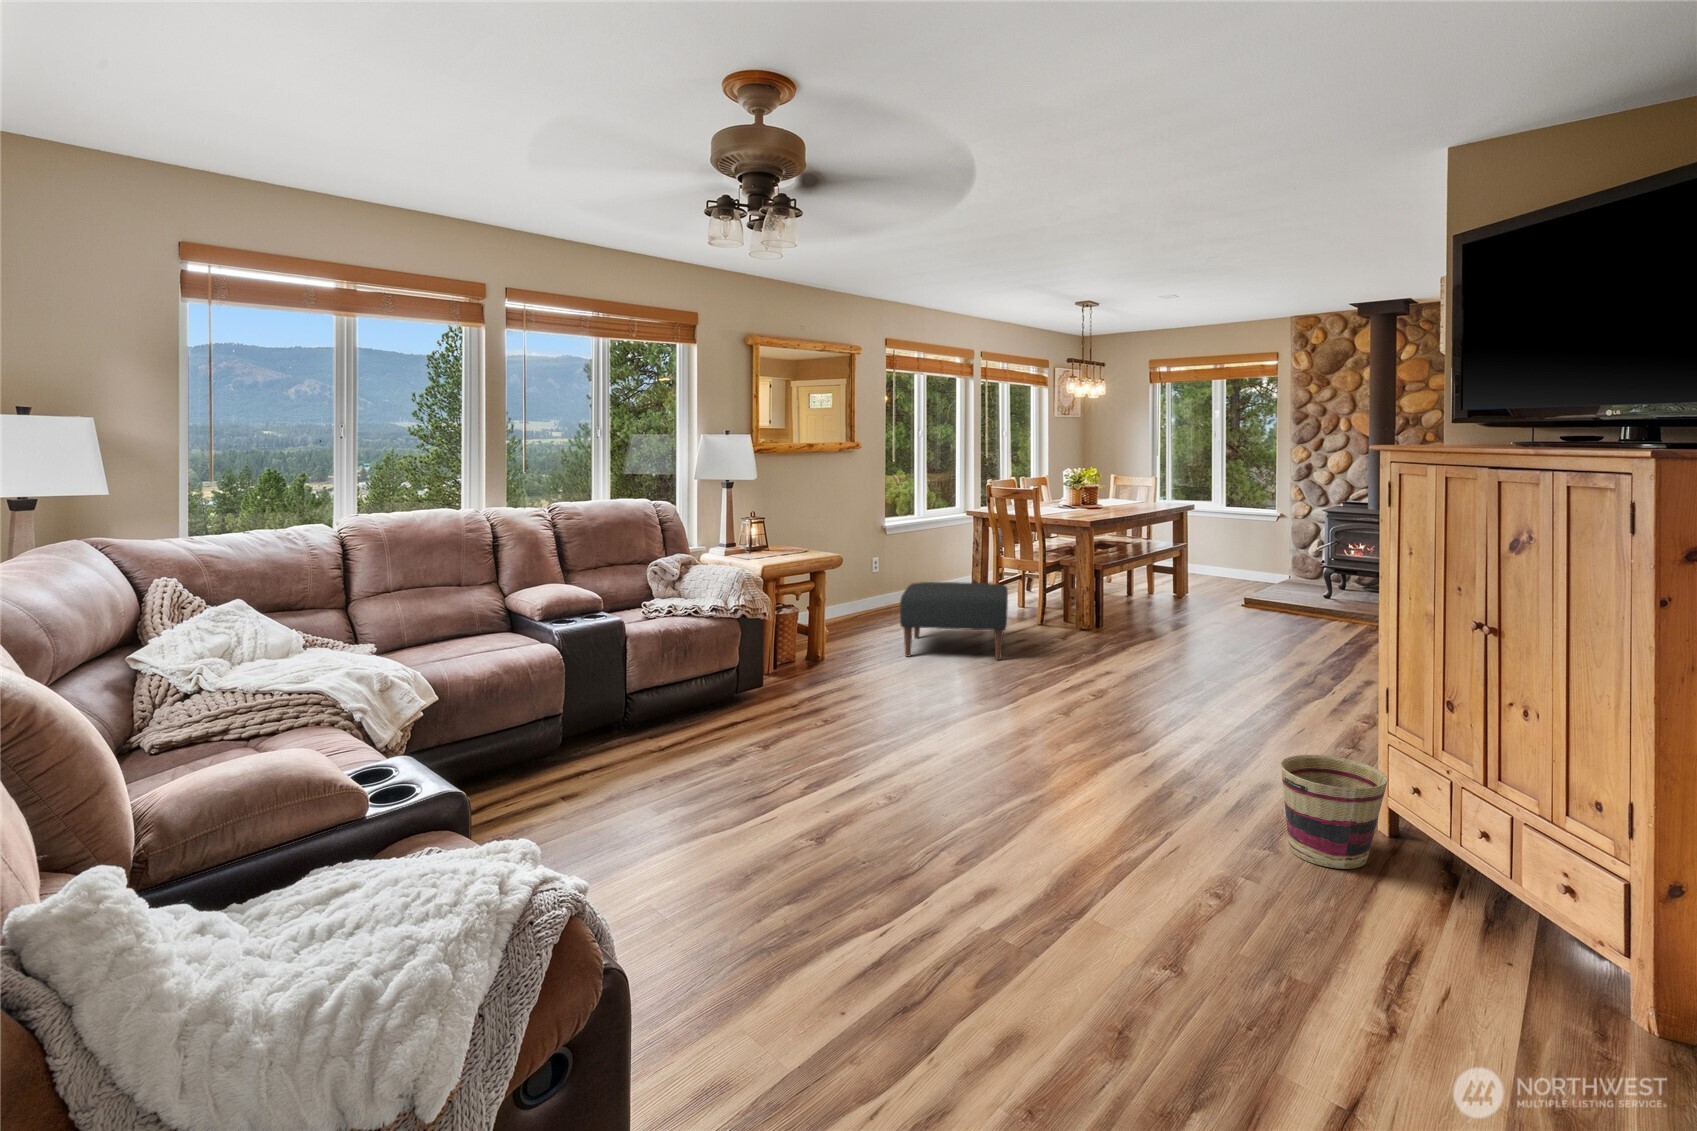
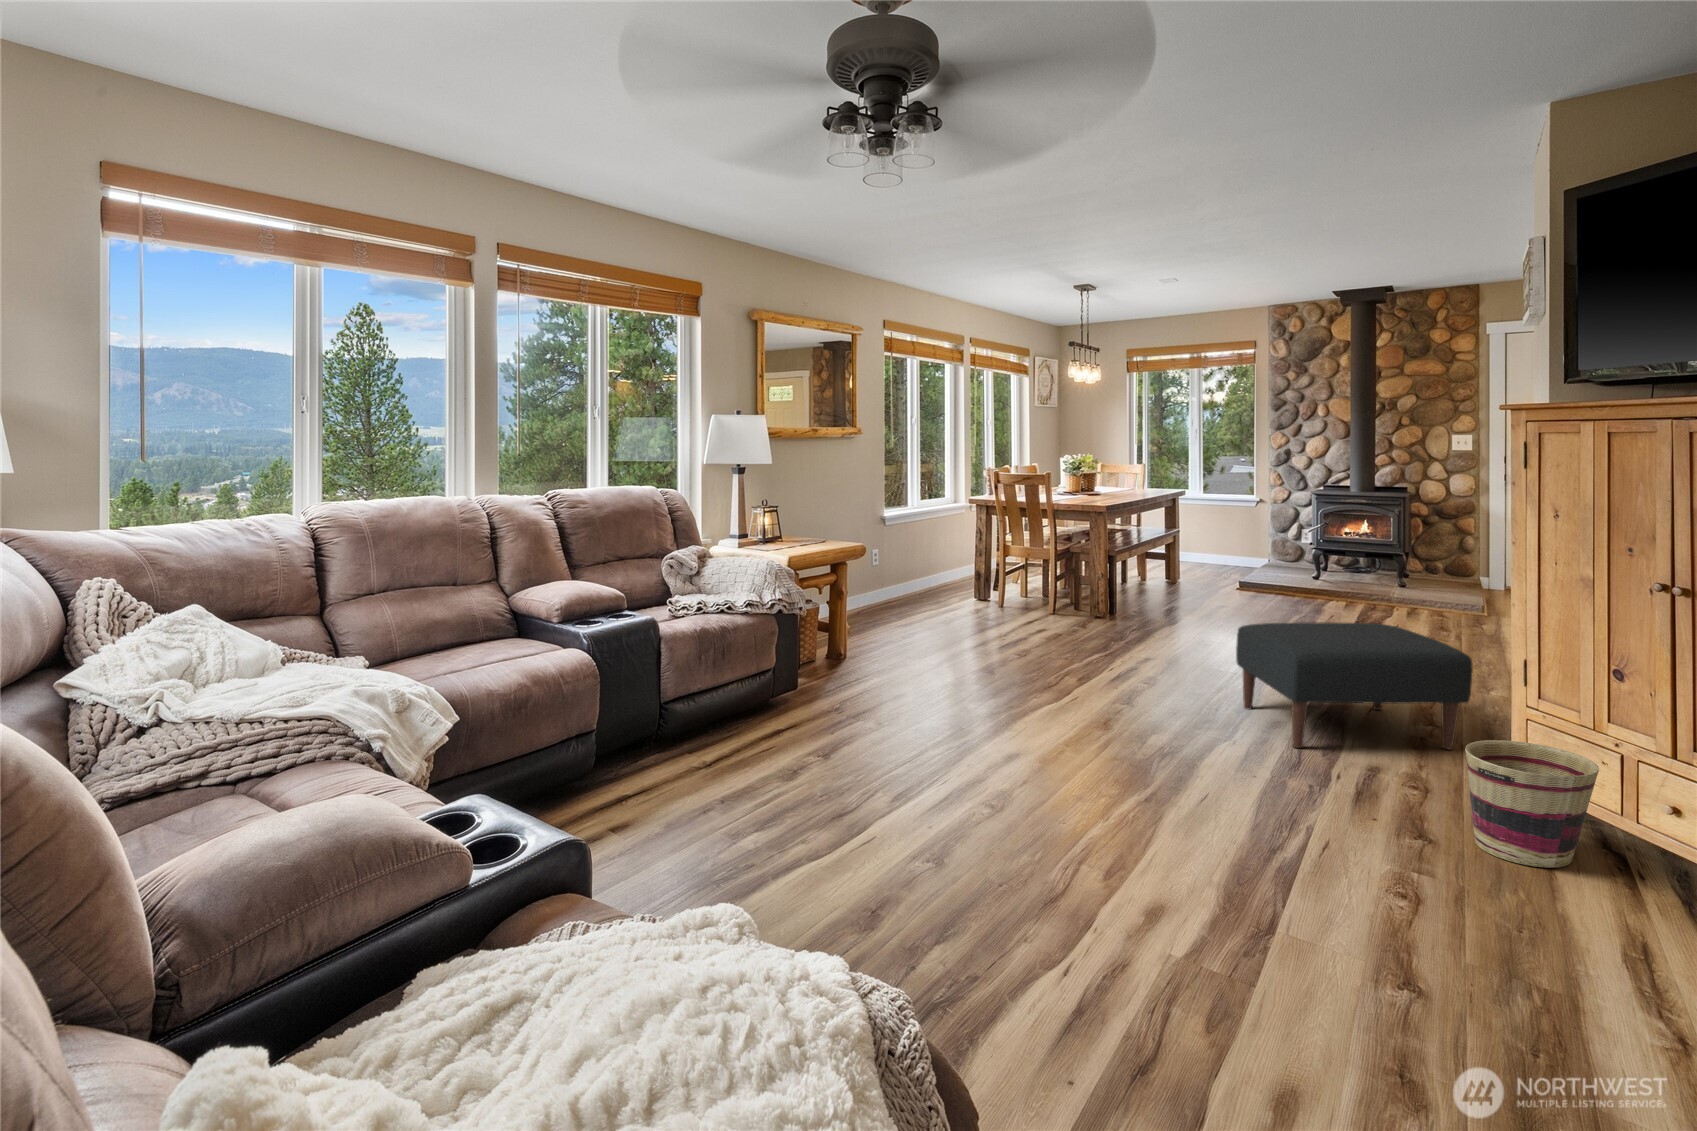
ottoman: present [900,582,1008,660] -> present [1236,622,1473,749]

